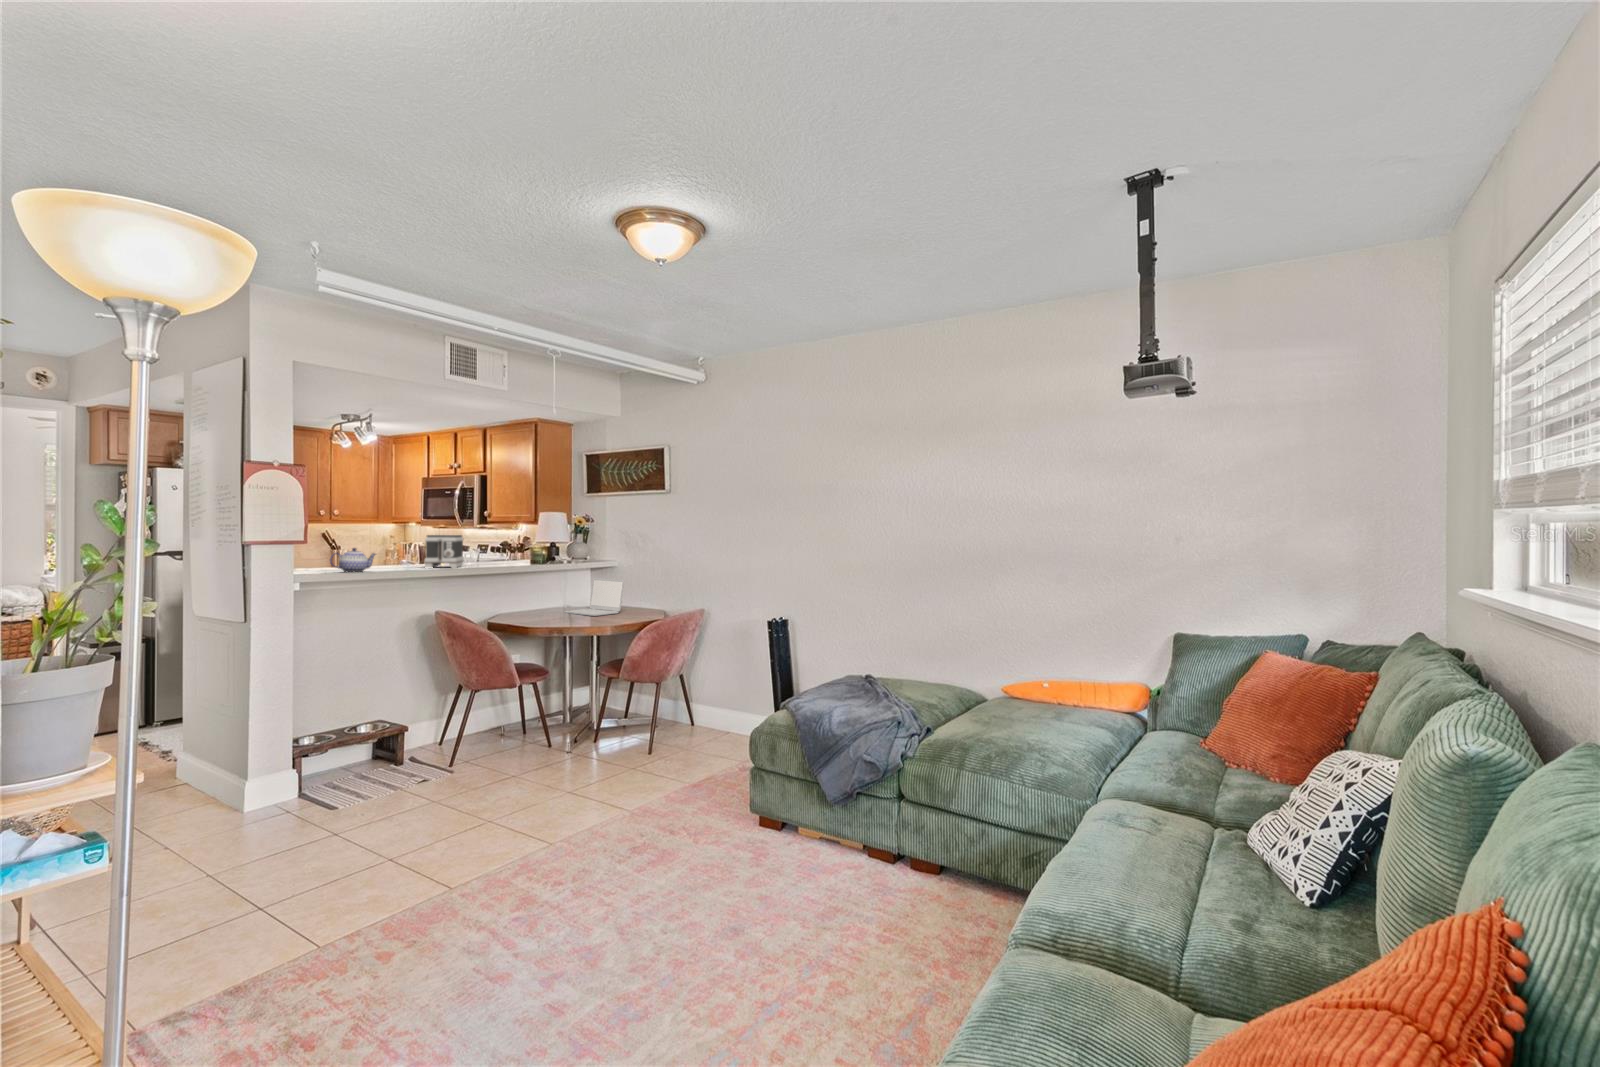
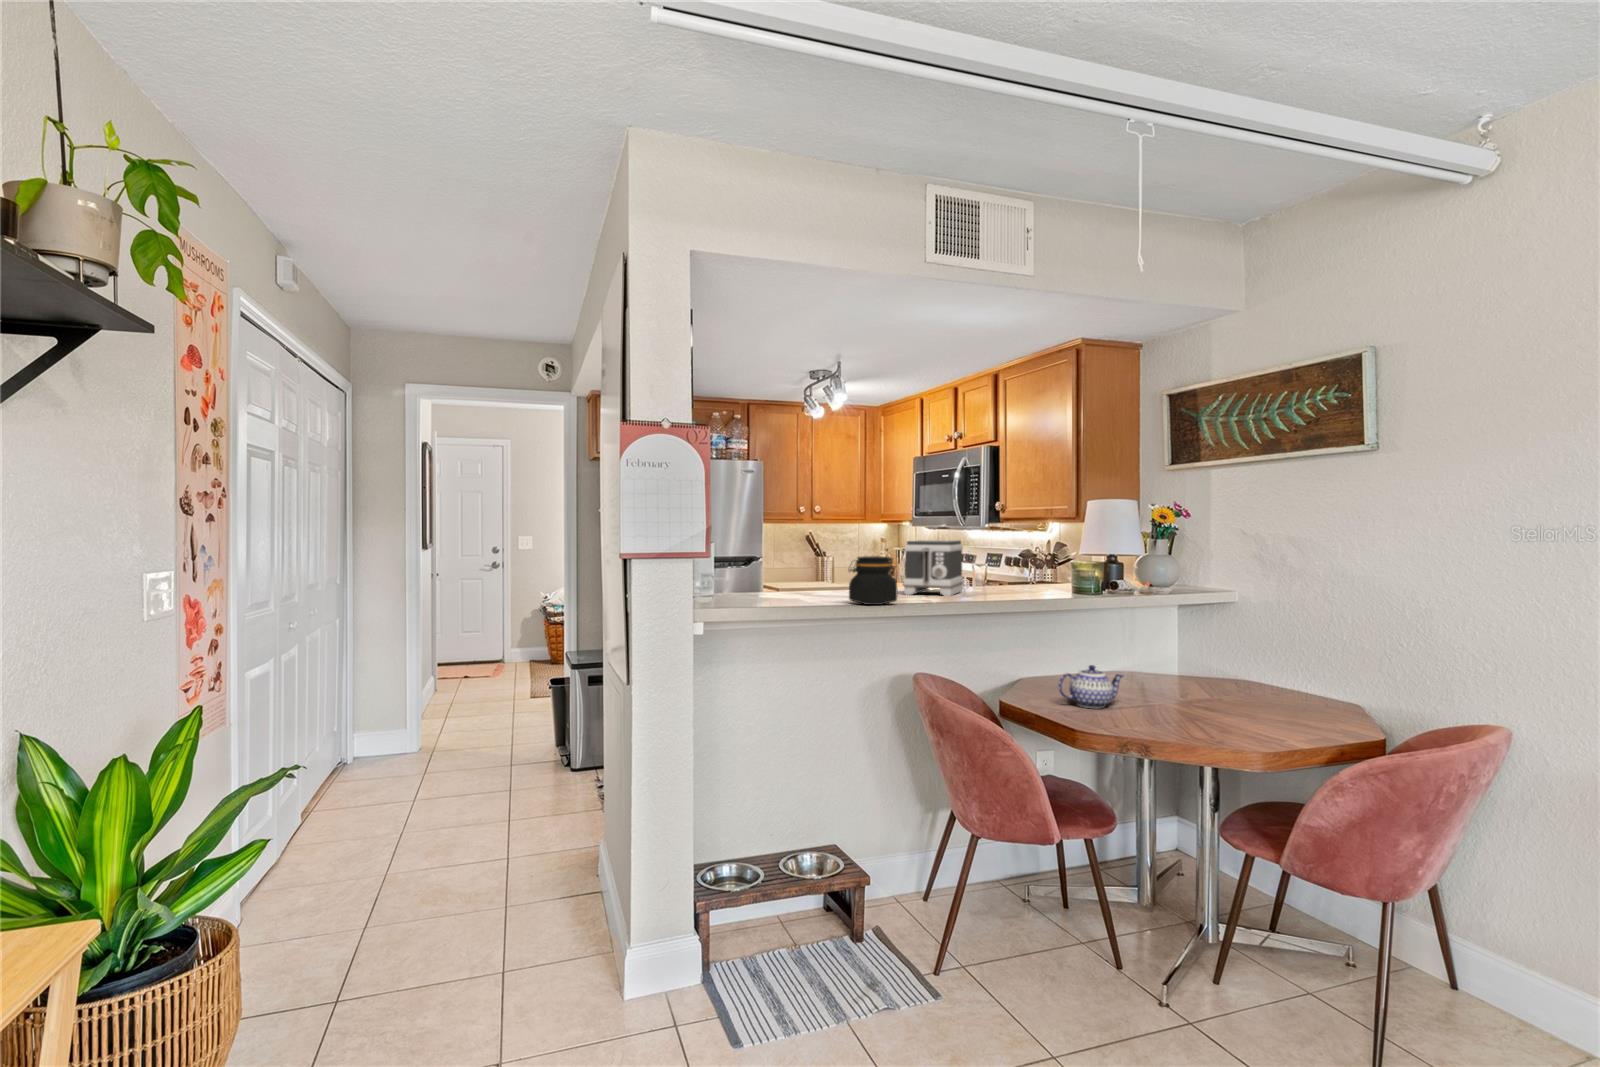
jar: none [394,543,425,571] -> present [849,556,897,605]
teapot: present [330,548,375,572] -> present [1058,665,1123,708]
laptop: present [564,577,624,616] -> none [1138,622,1266,706]

